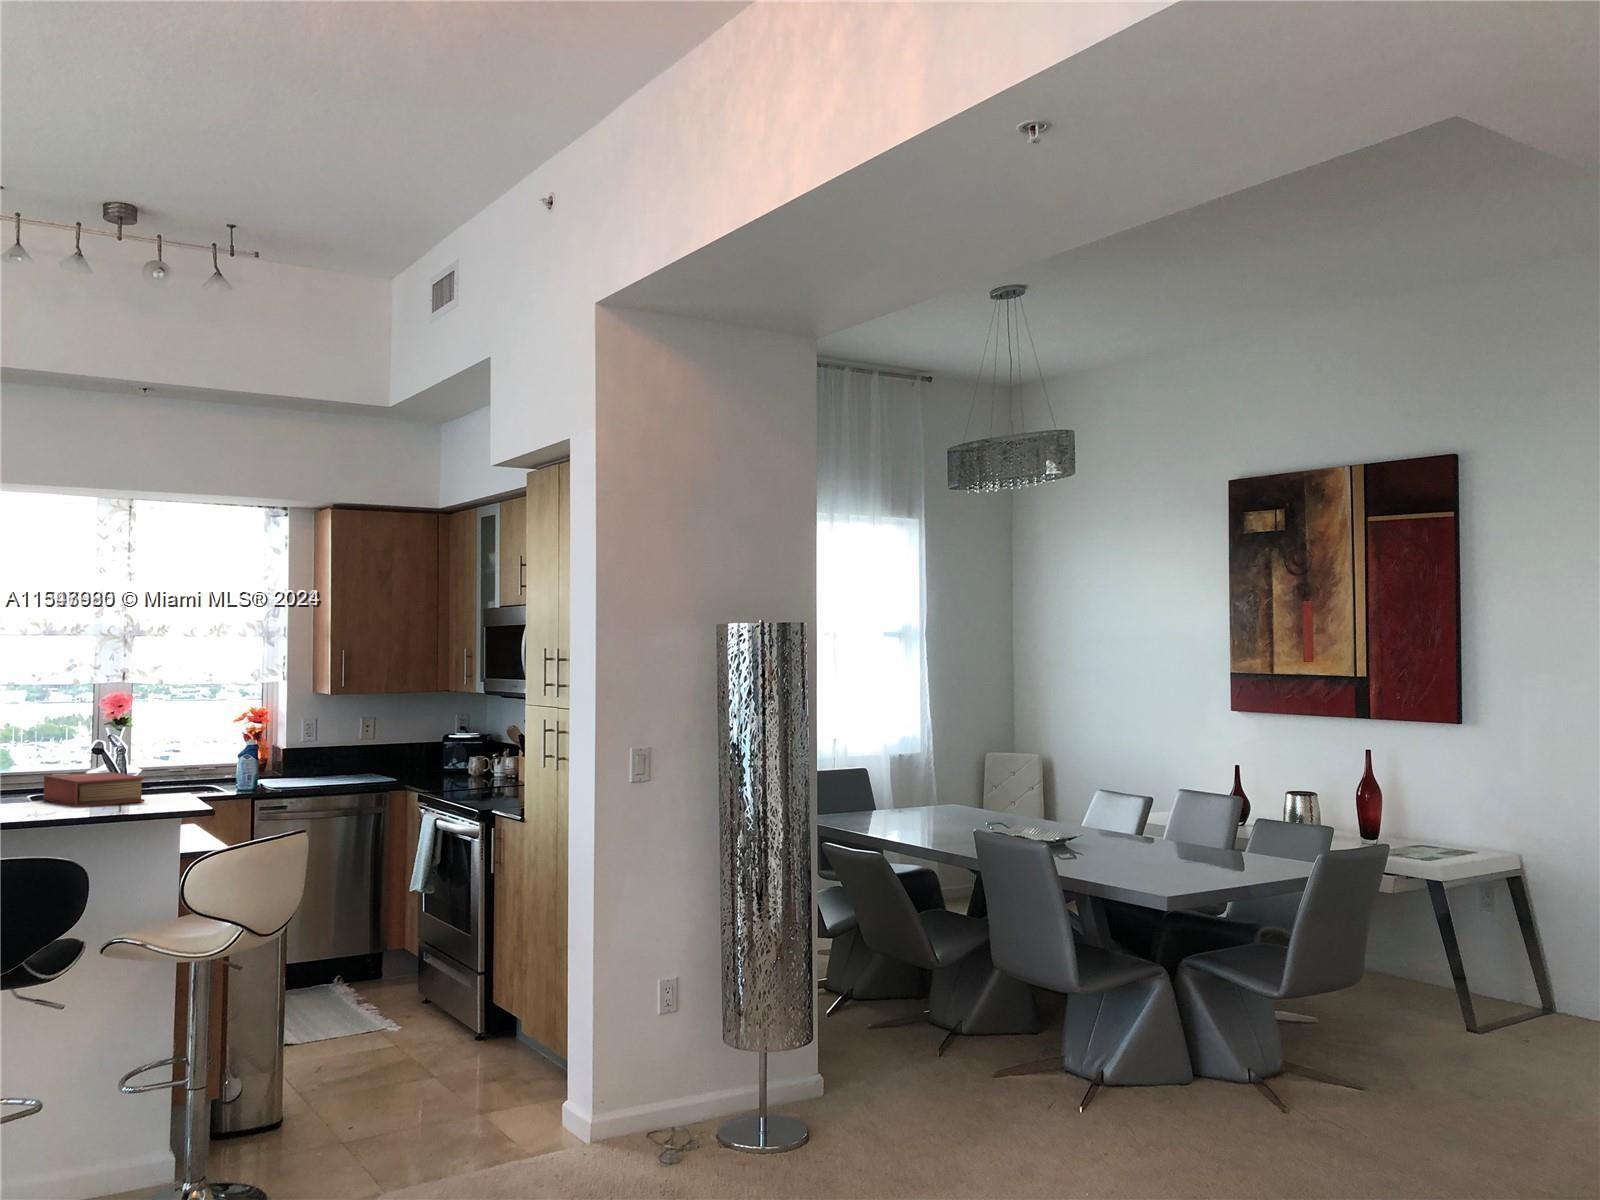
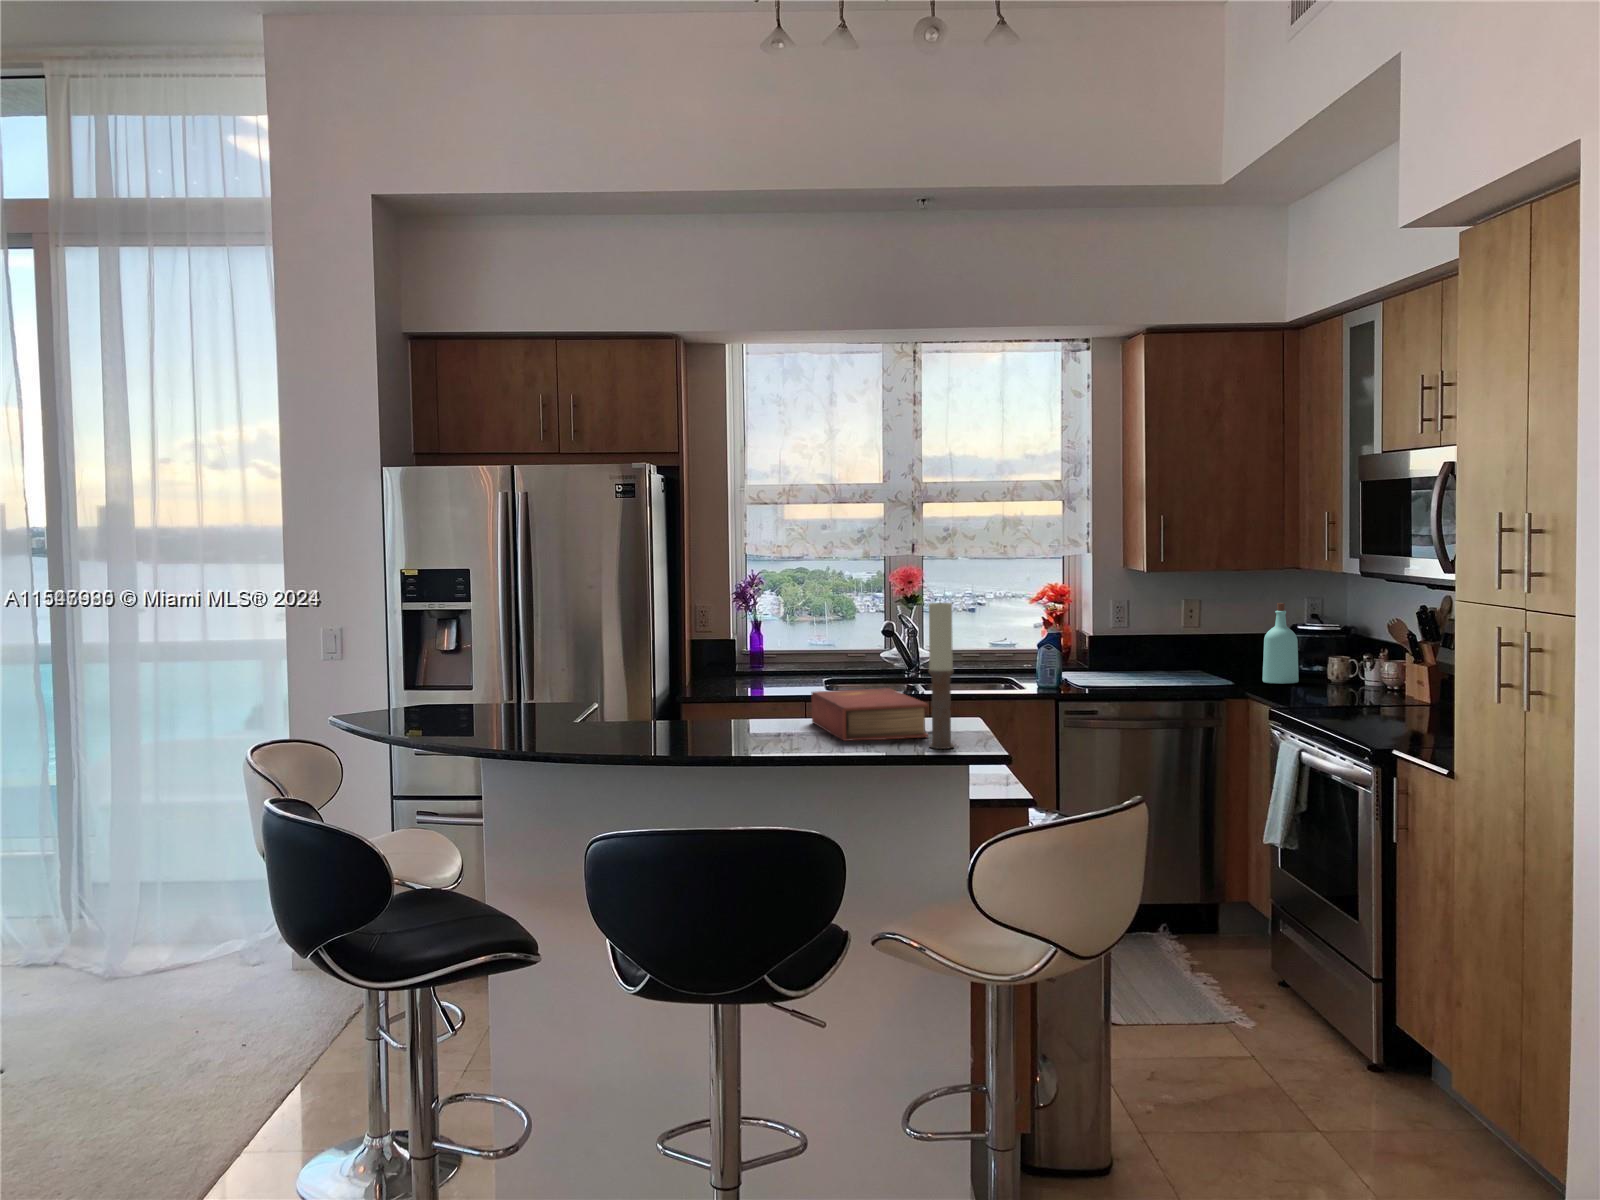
candle: none [146,700,167,805] -> present [928,602,954,749]
bottle: none [421,718,448,779] -> present [1263,603,1299,684]

